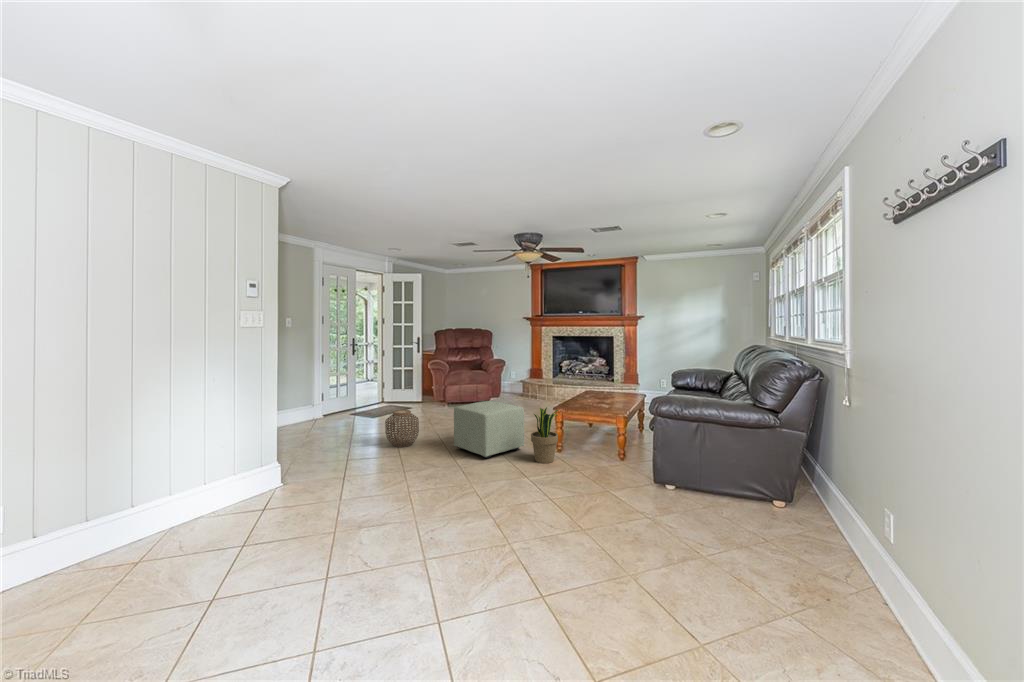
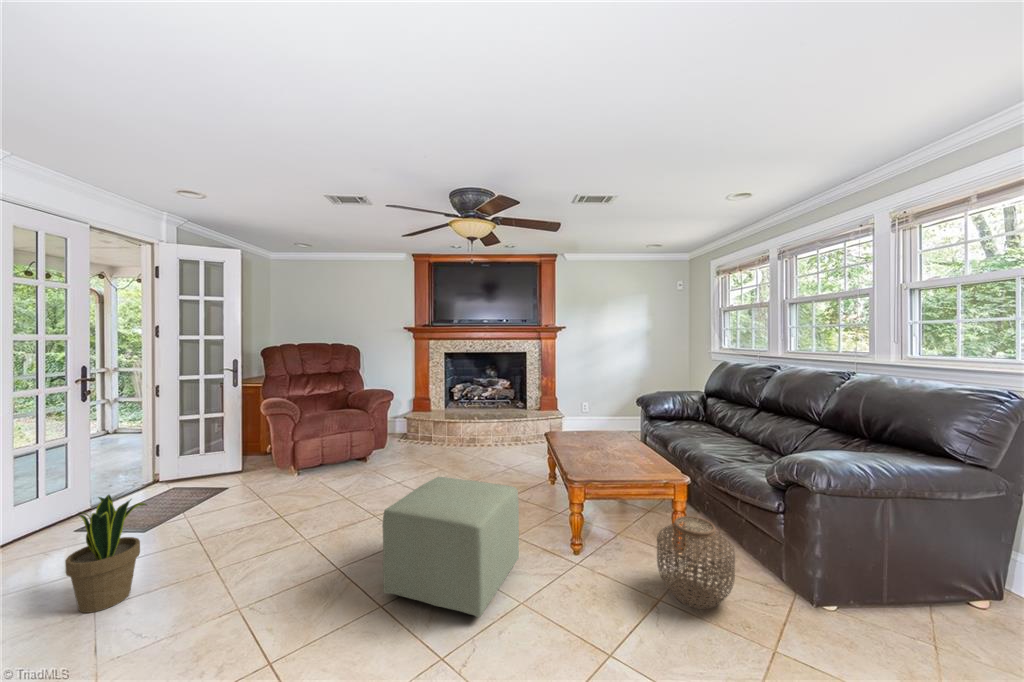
potted plant: present [531,408,558,463] -> present [65,495,147,613]
woven basket: present [385,410,419,447] -> present [657,516,735,609]

